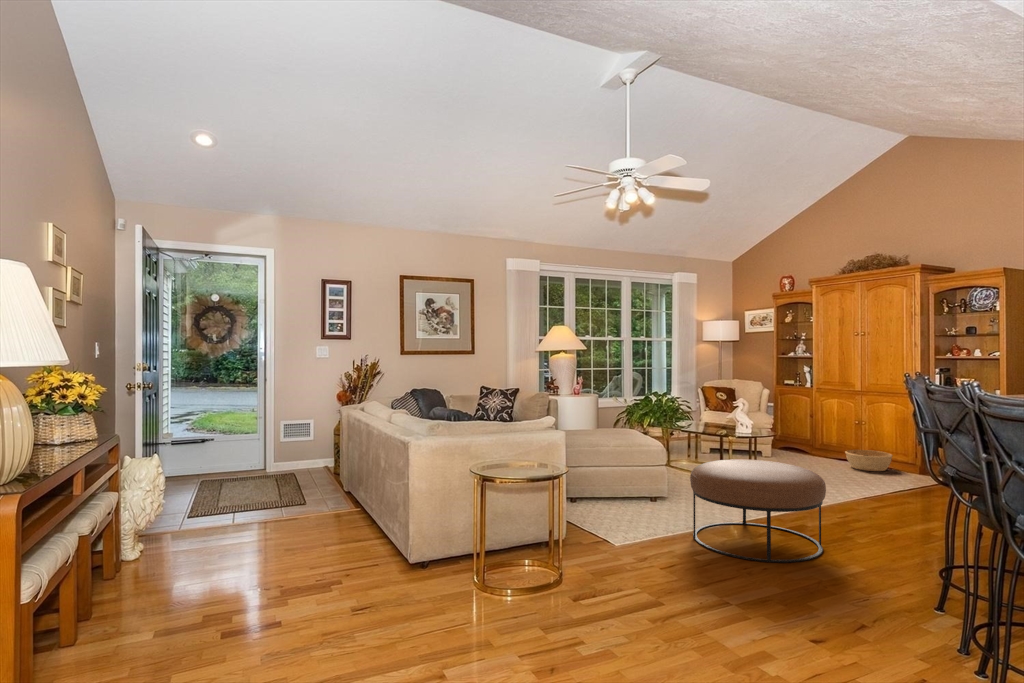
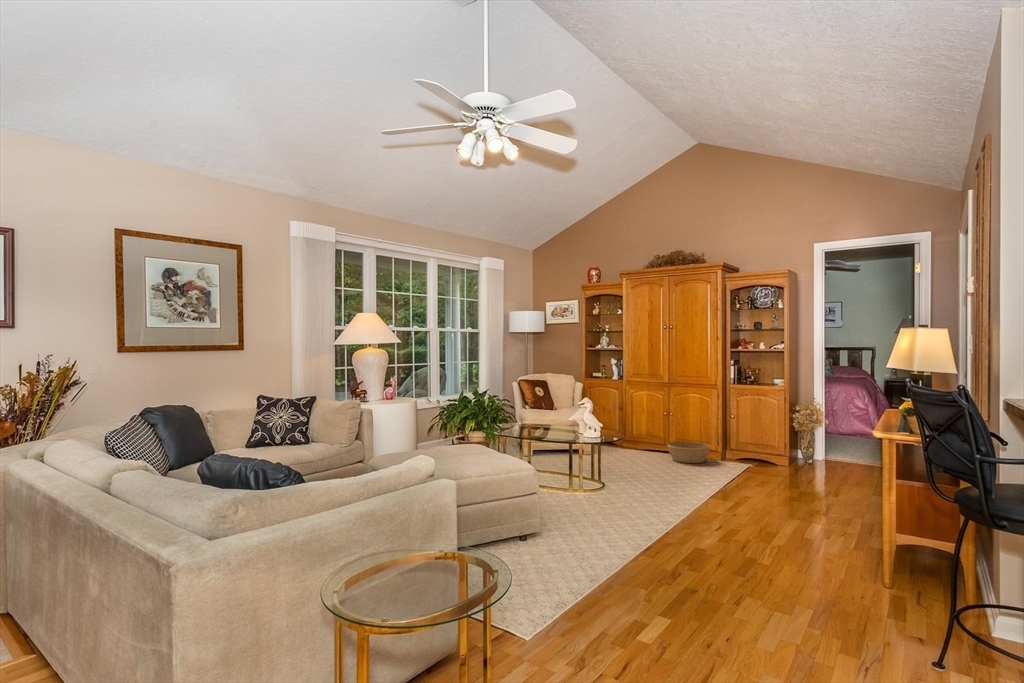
ottoman: present [690,459,826,562] -> none [605,482,781,637]

